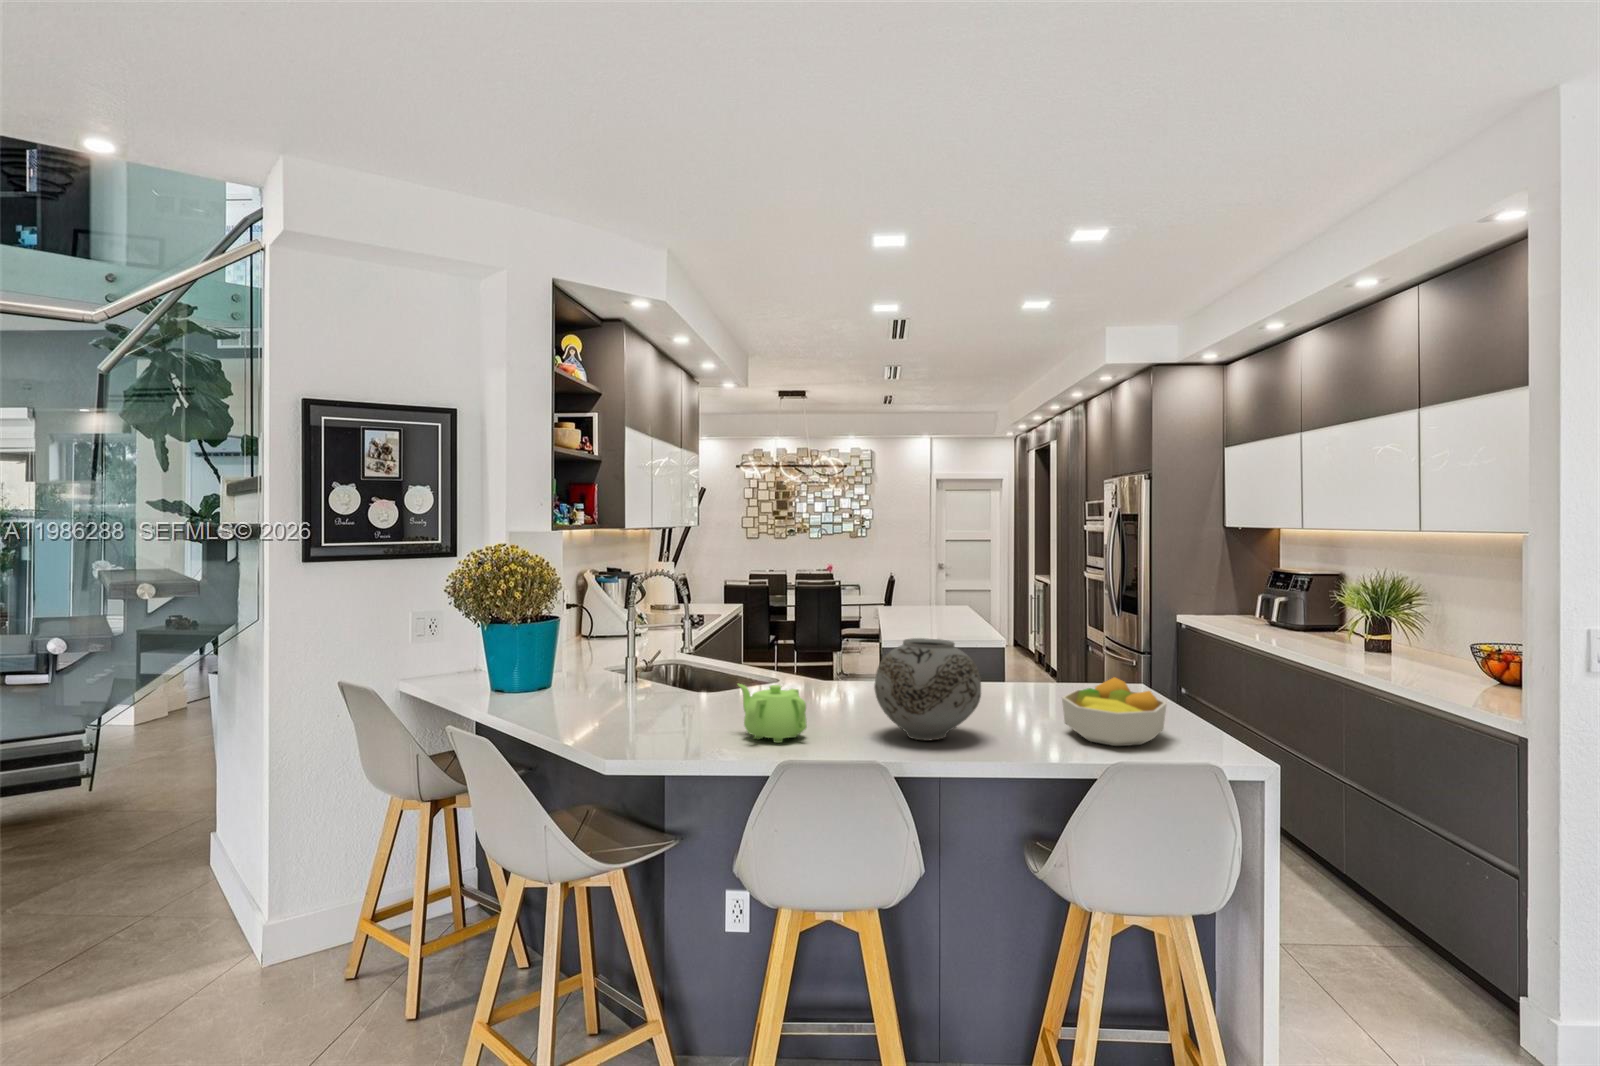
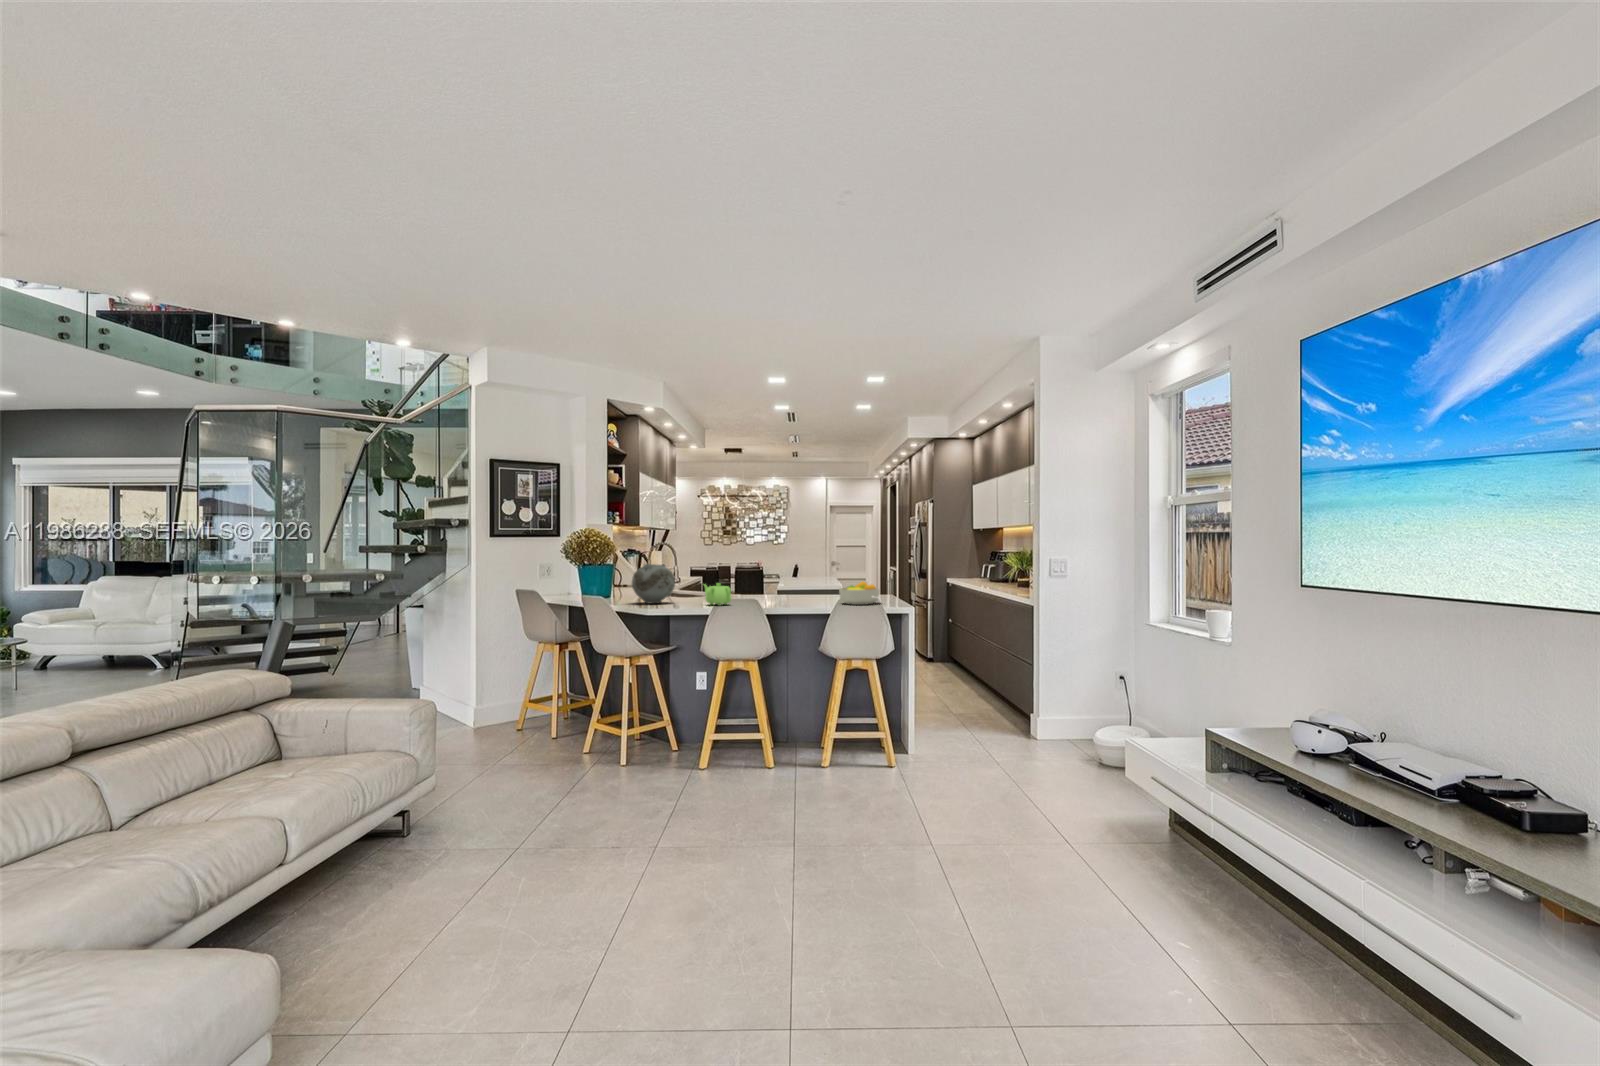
vase: present [874,638,981,741] -> present [632,564,675,604]

